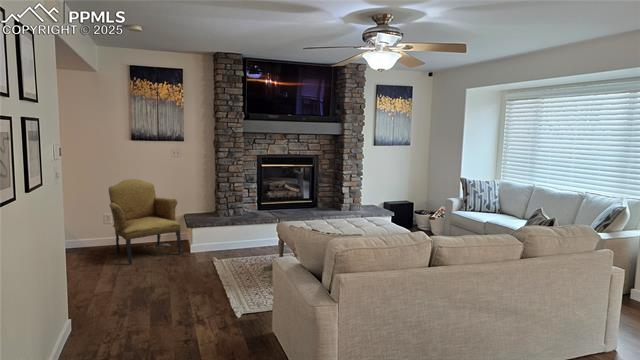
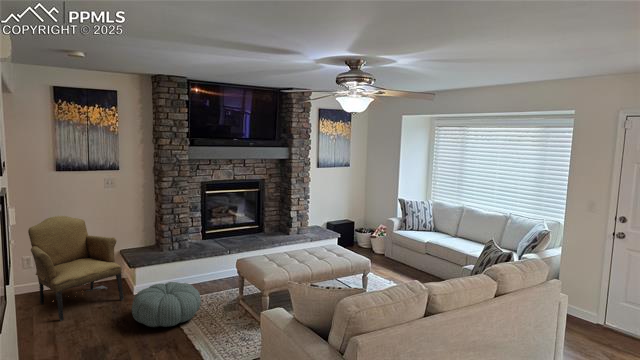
pouf: none [184,239,244,275] -> present [132,282,201,327]

